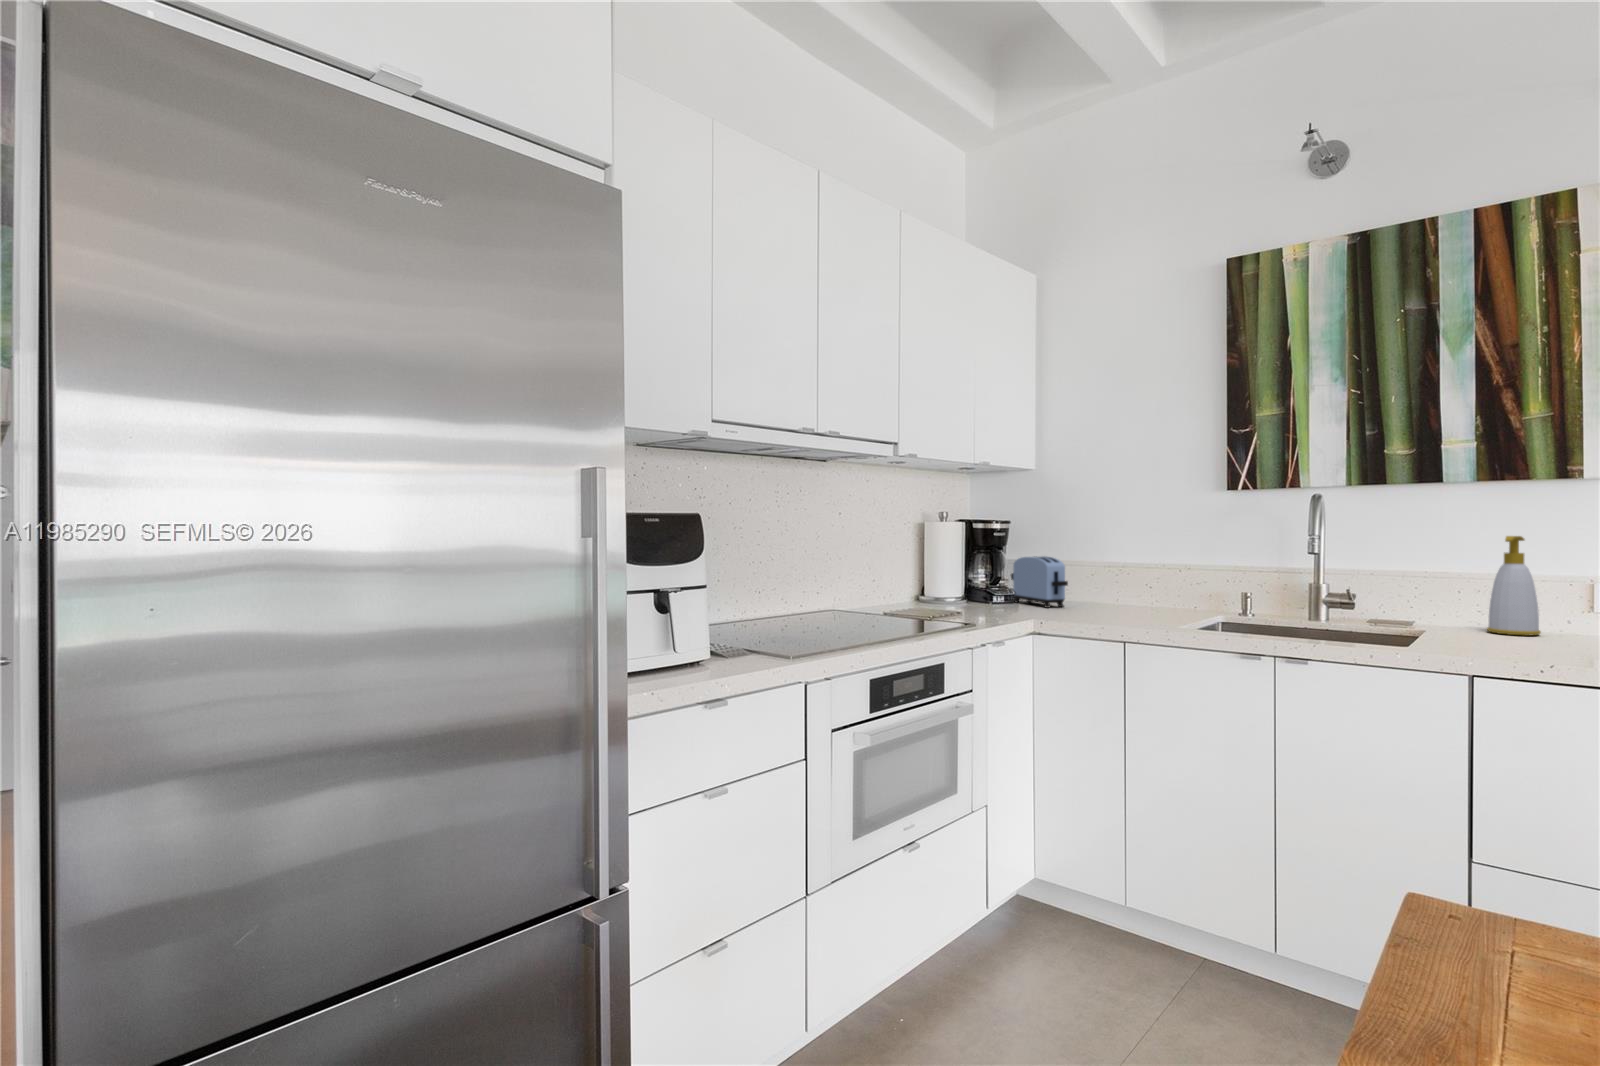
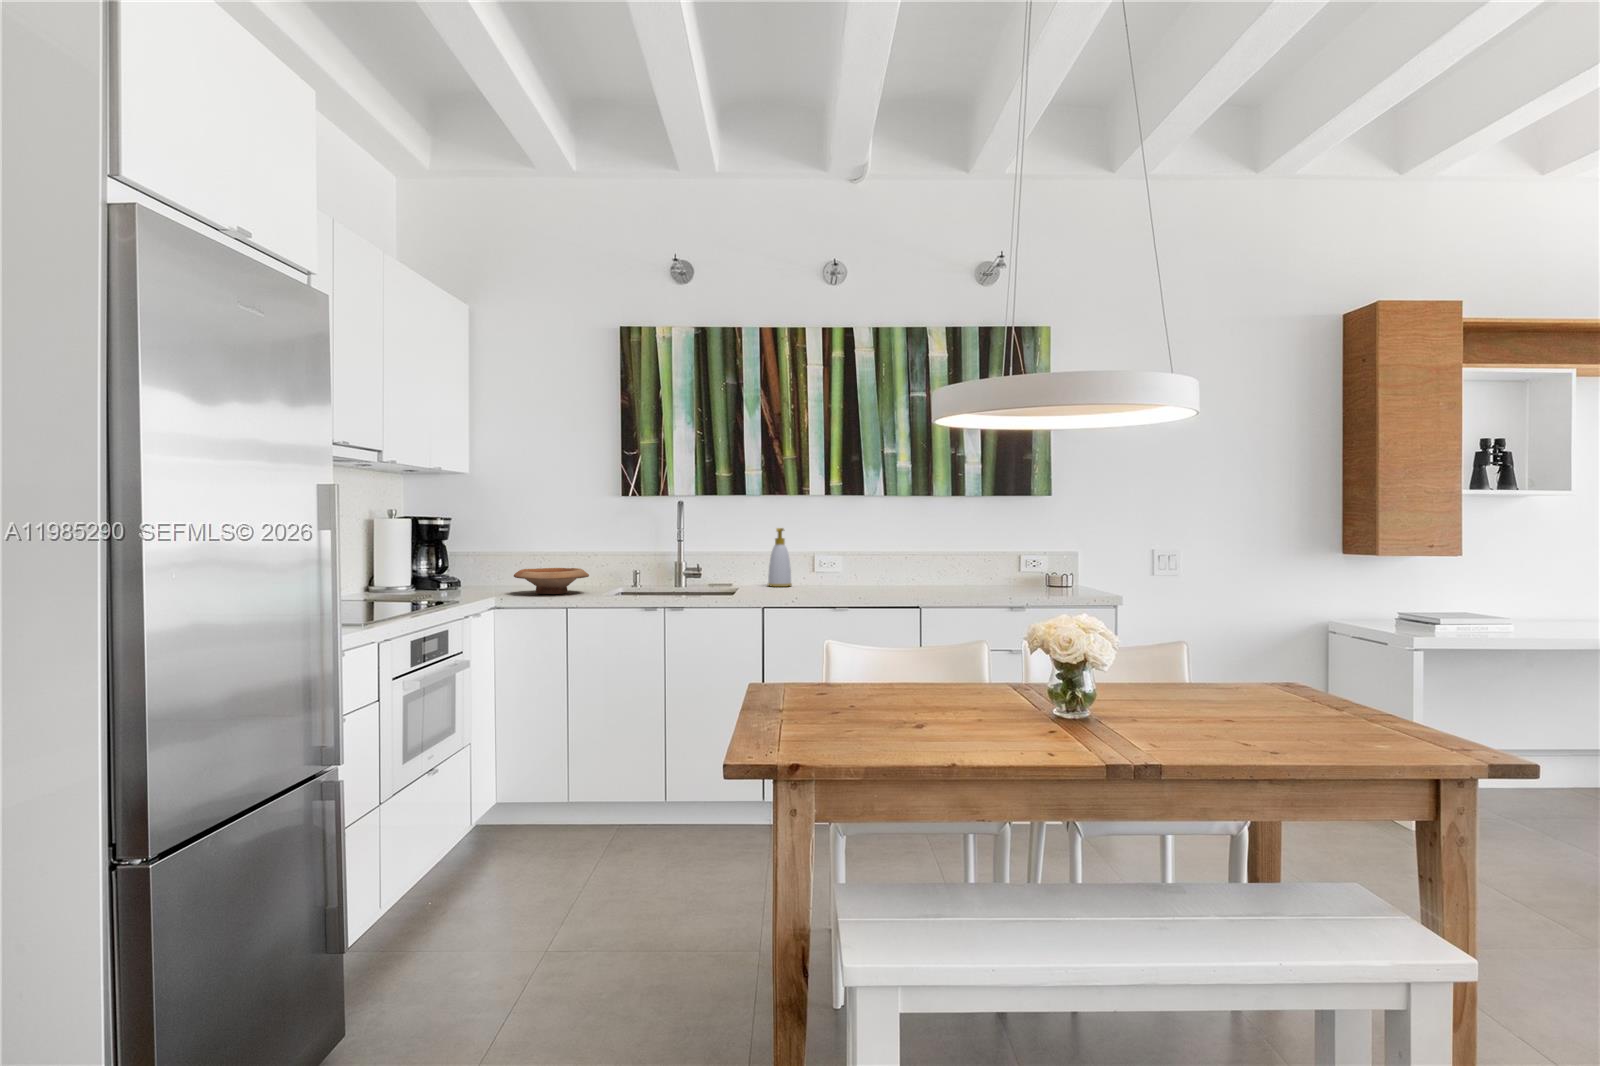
toaster: present [1011,556,1068,608] -> none [450,547,508,589]
wooden bowl: none [1061,586,1164,621] -> present [514,568,589,594]

